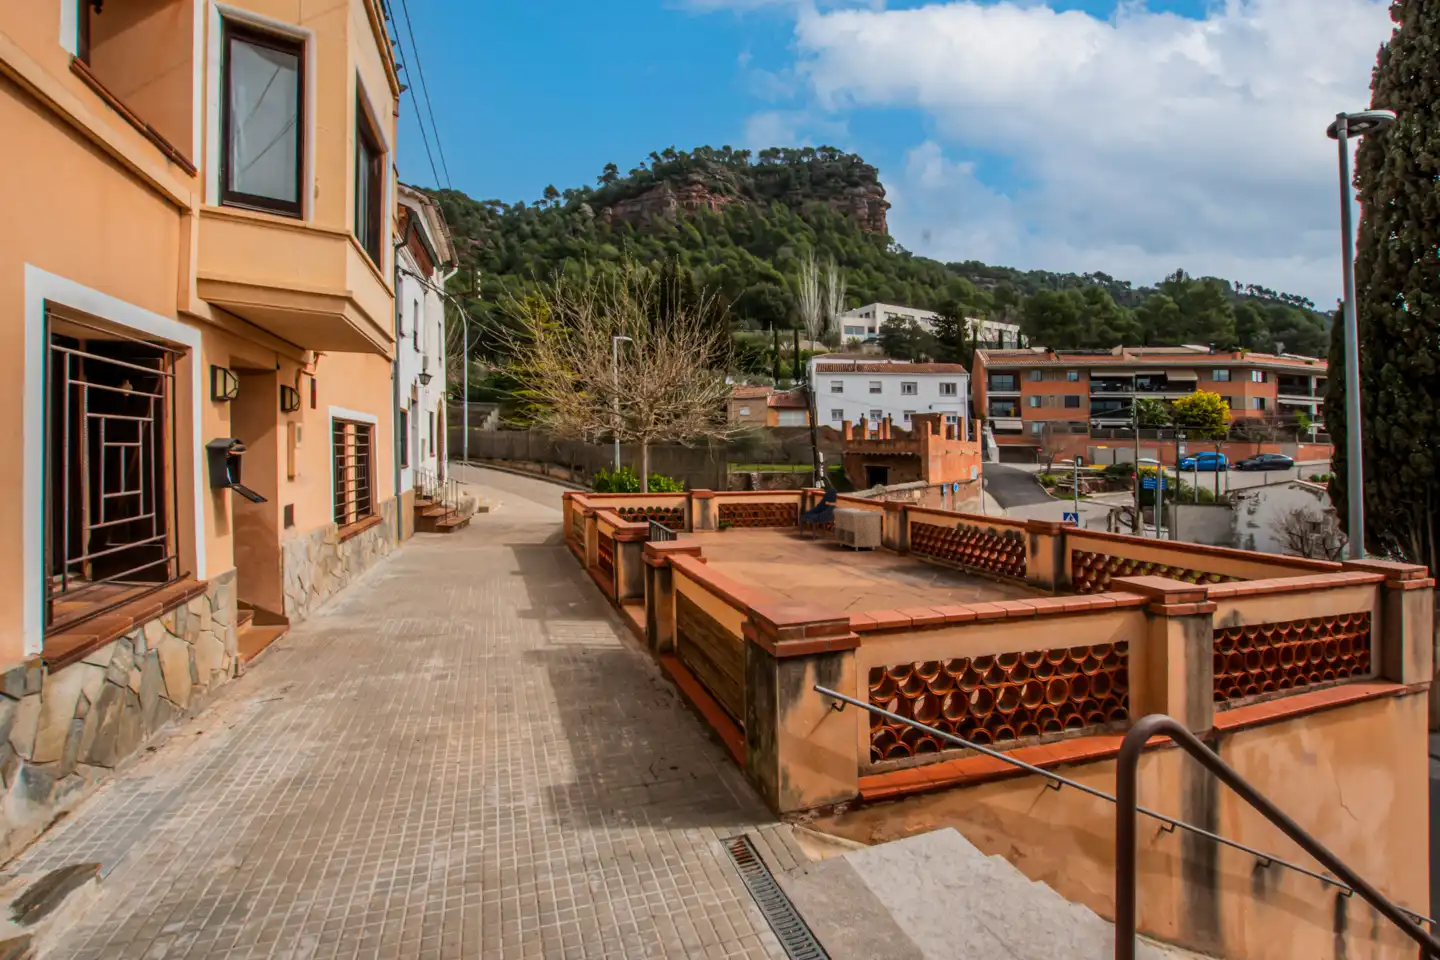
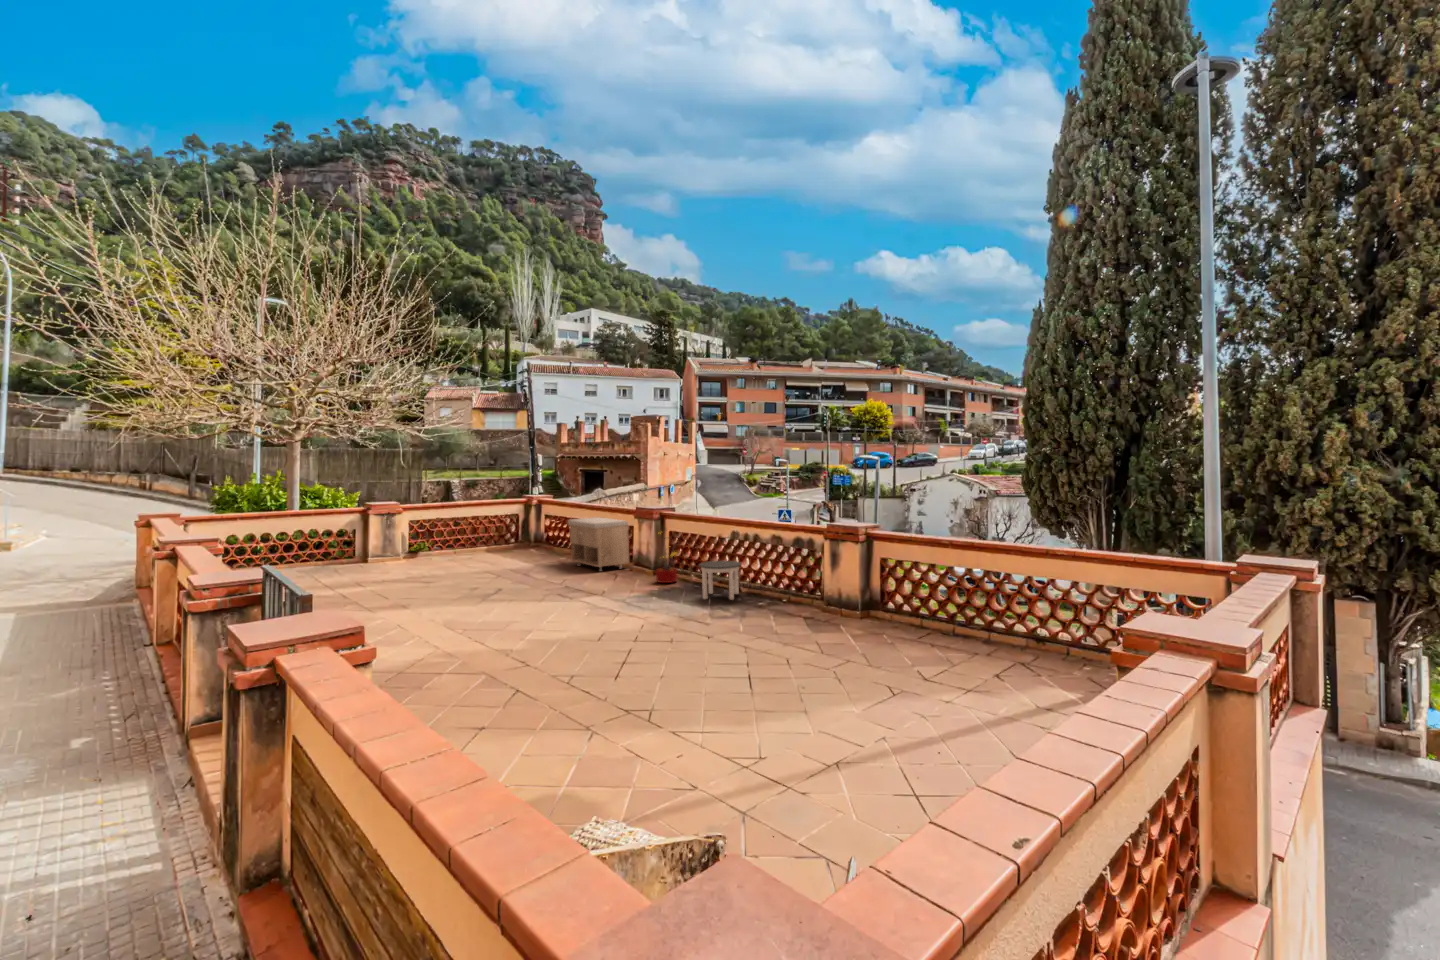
chair: present [799,489,837,540] -> none [522,495,571,561]
decorative plant: none [898,520,918,562] -> present [656,536,678,583]
round table: none [928,546,964,577] -> present [699,561,742,600]

